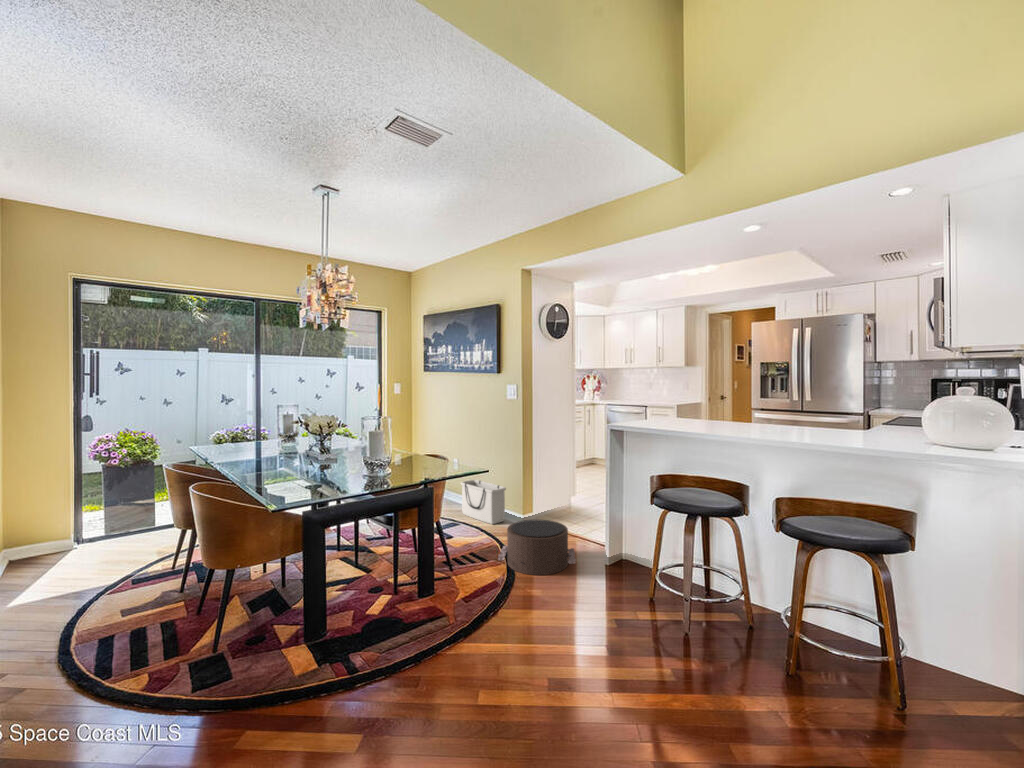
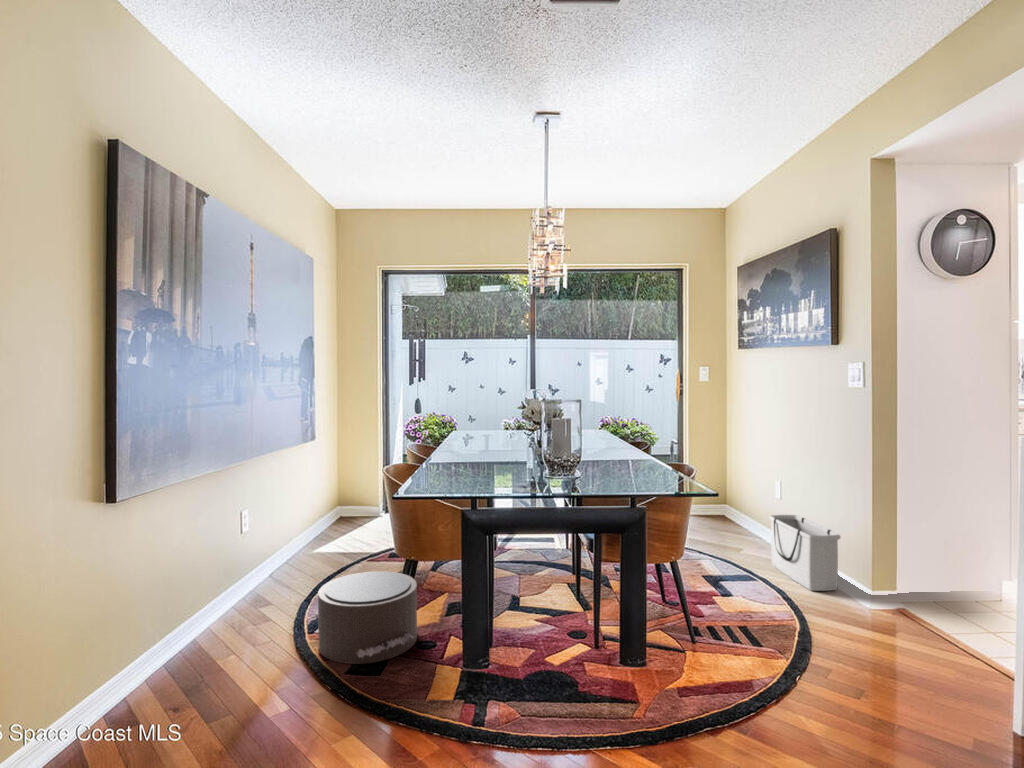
pouf: present [498,519,576,575] -> present [308,571,417,664]

